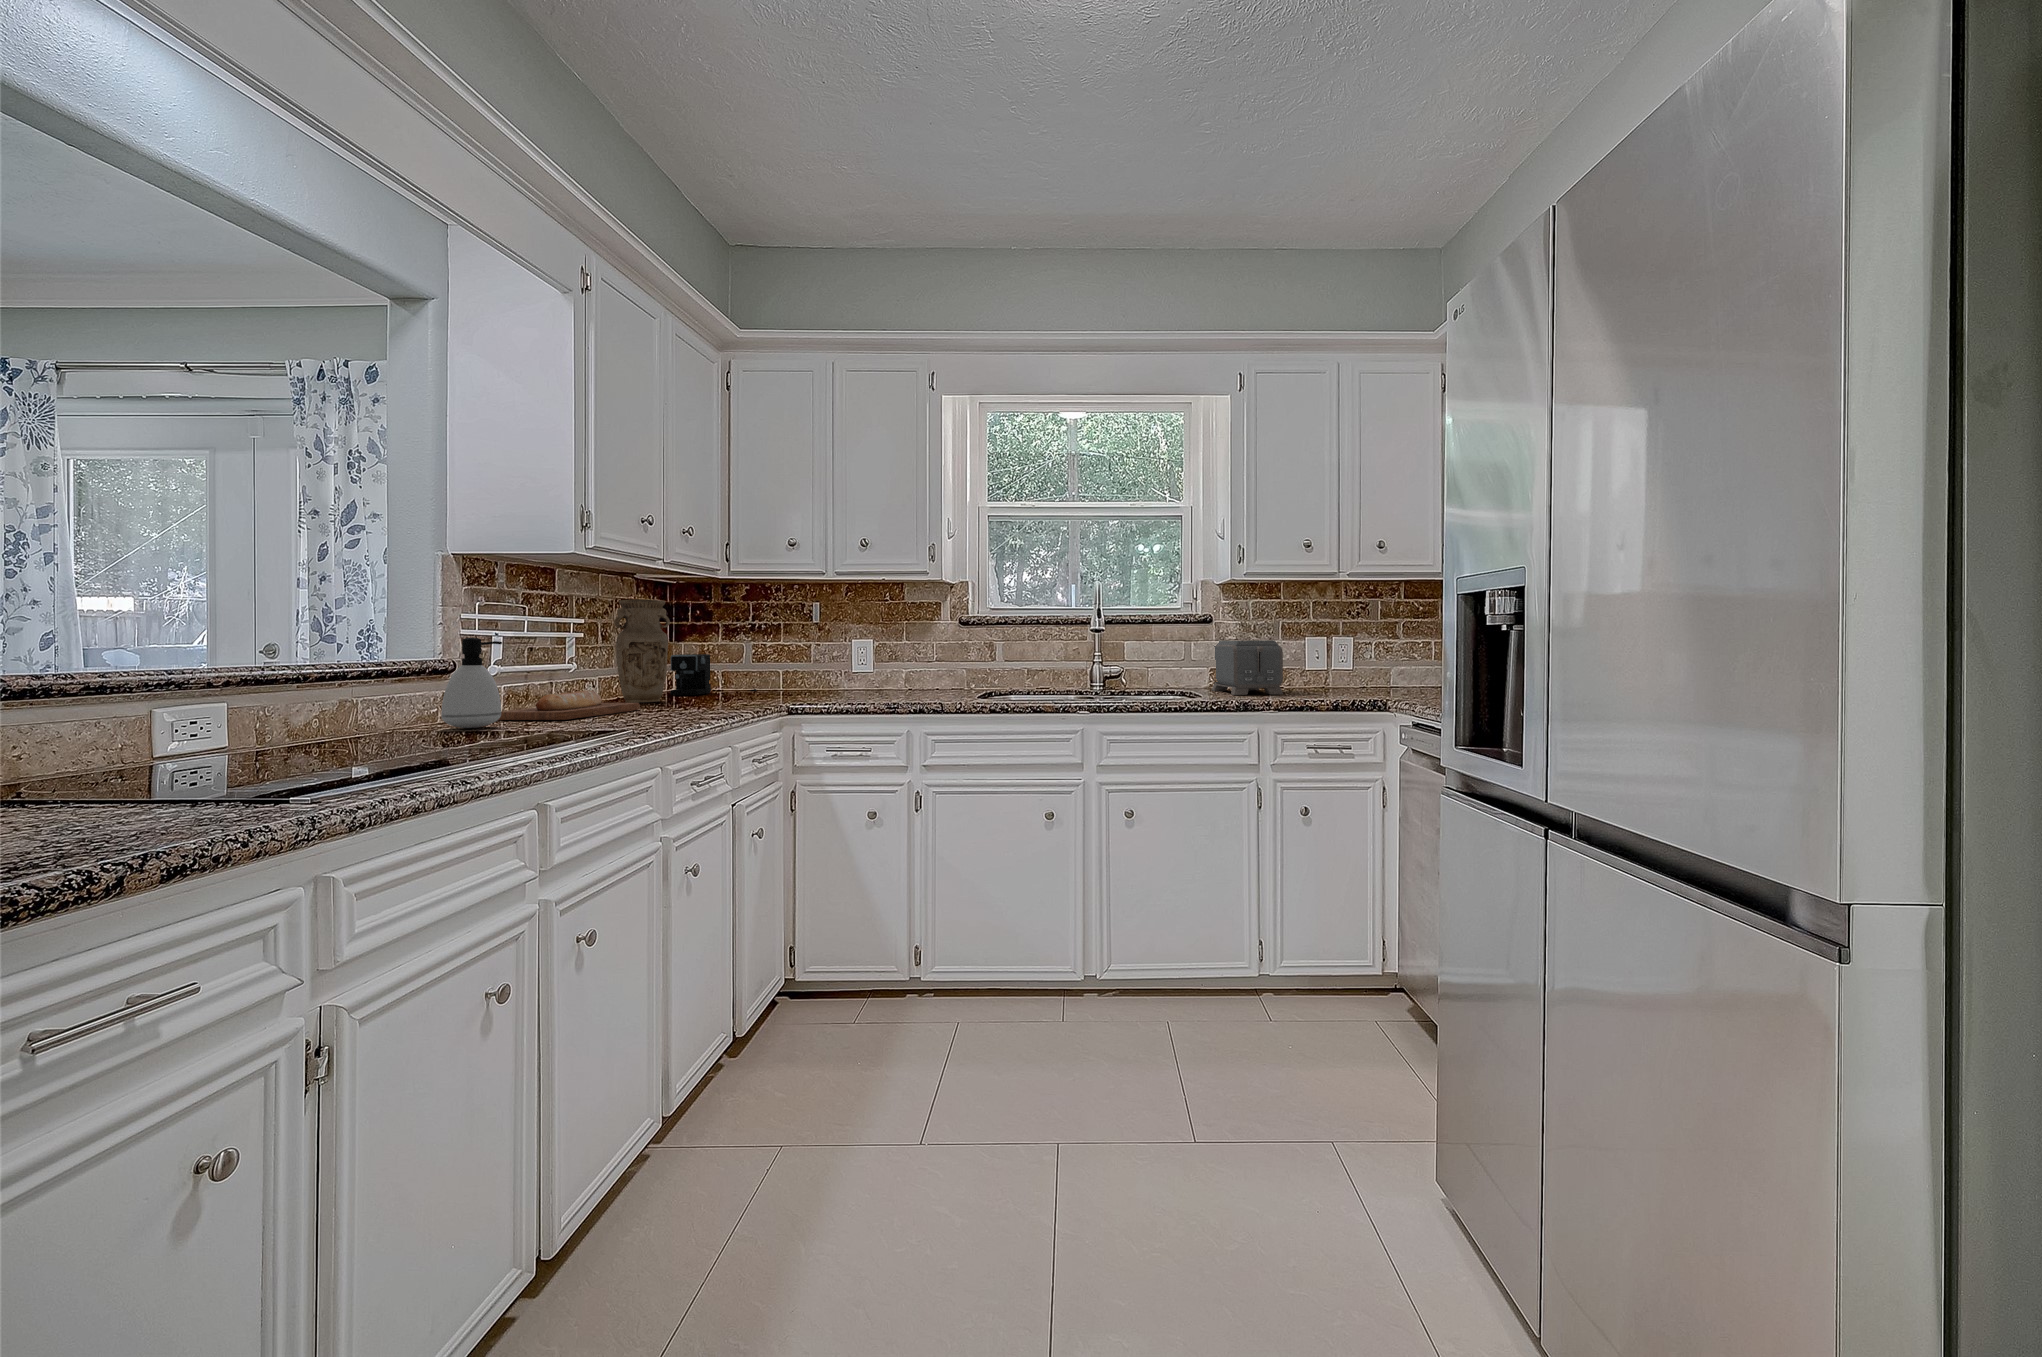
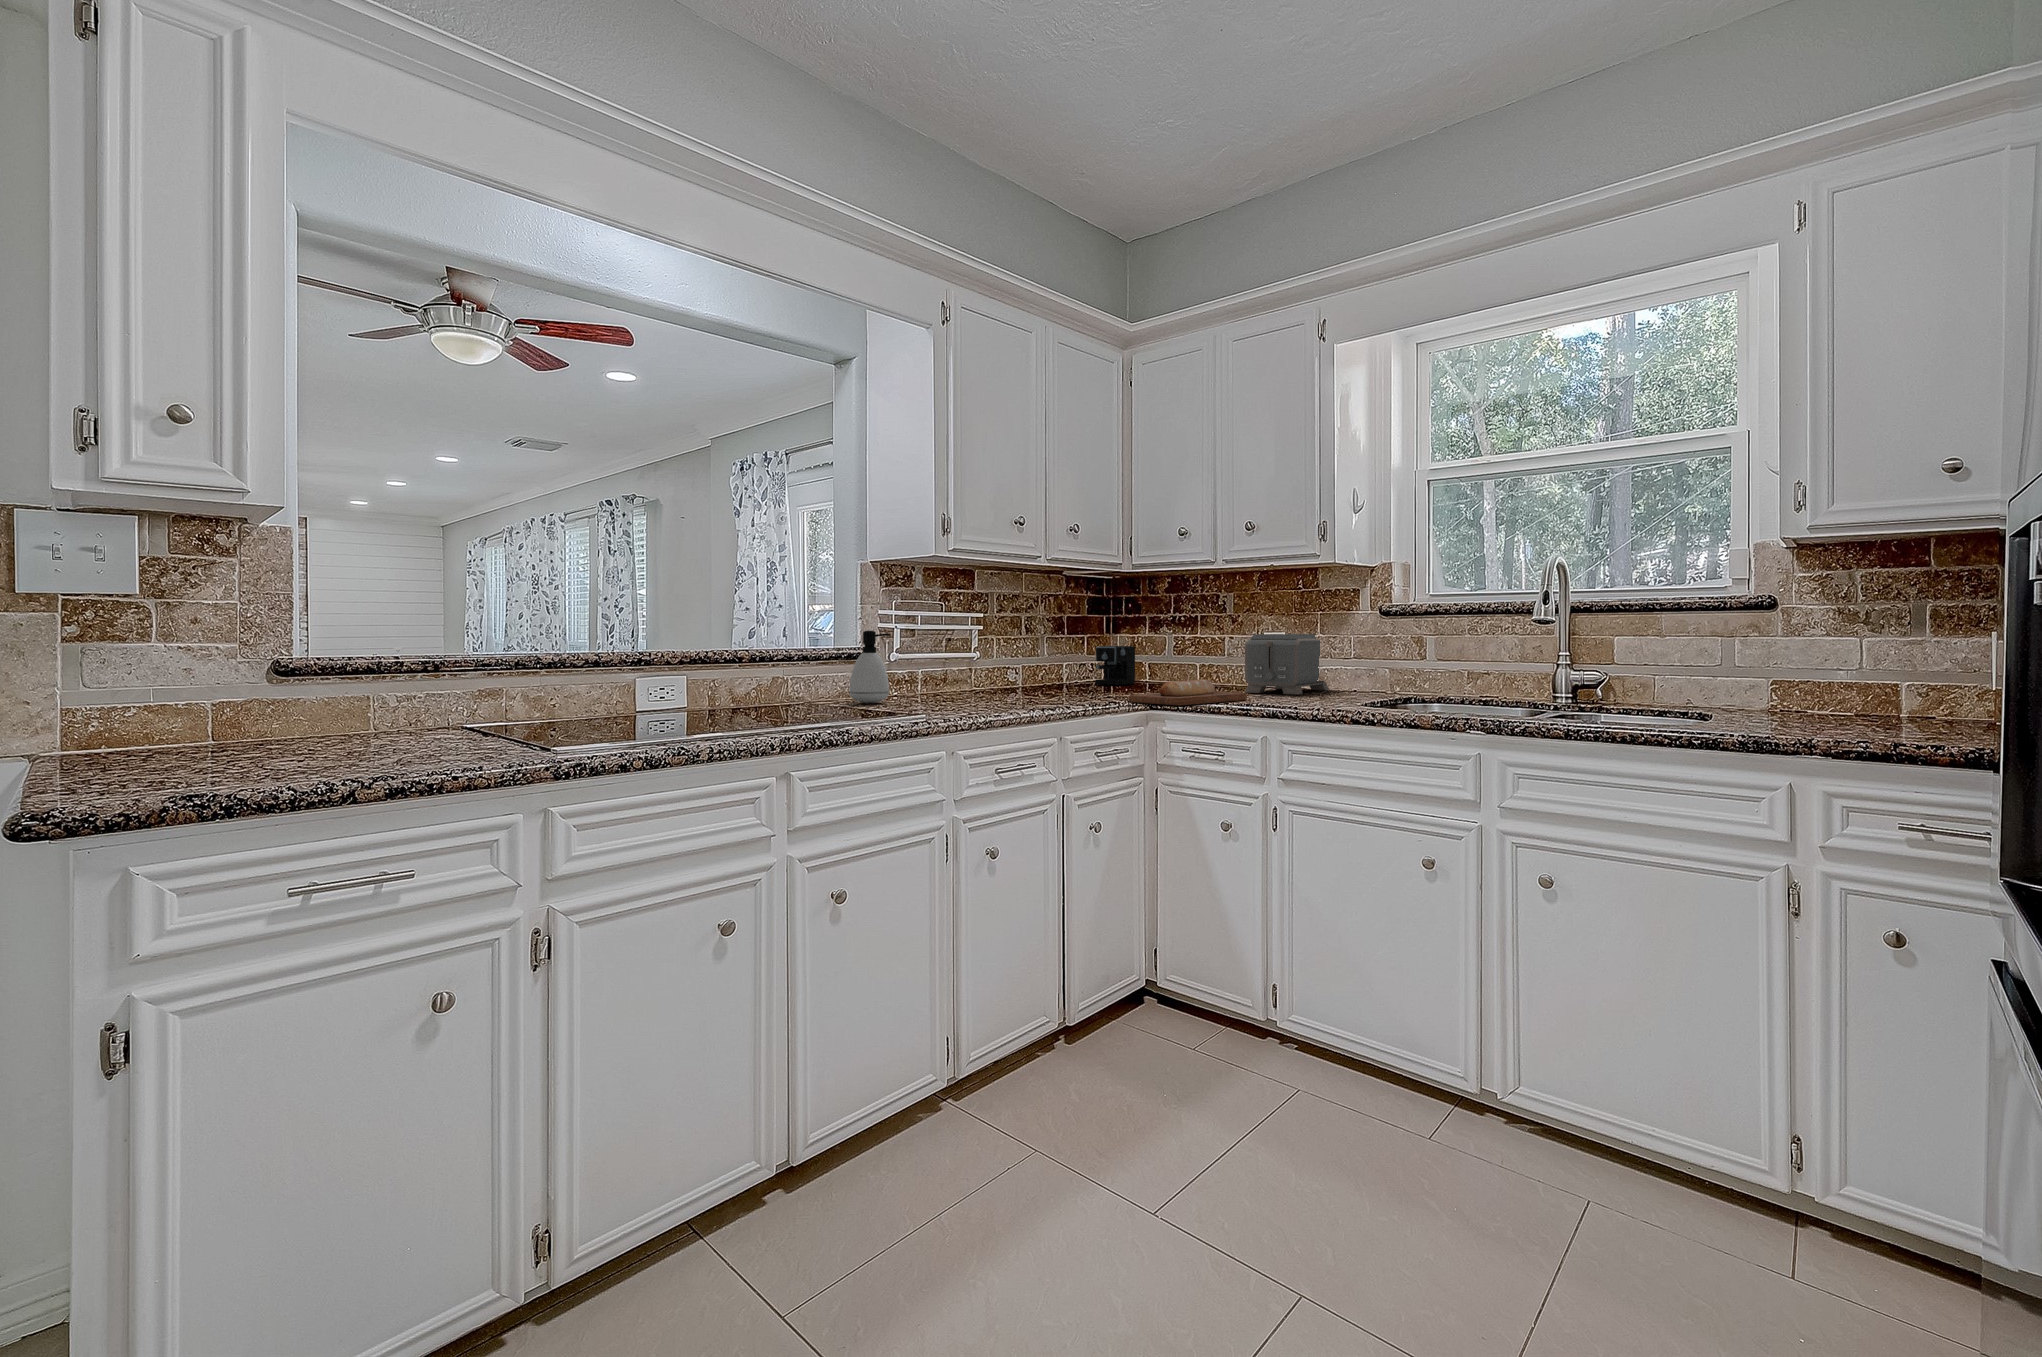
vase: present [614,599,670,703] -> none [1030,595,1076,690]
toaster: present [1212,640,1283,695] -> present [1245,634,1329,695]
bread loaf: present [498,690,640,720] -> present [1129,679,1247,705]

